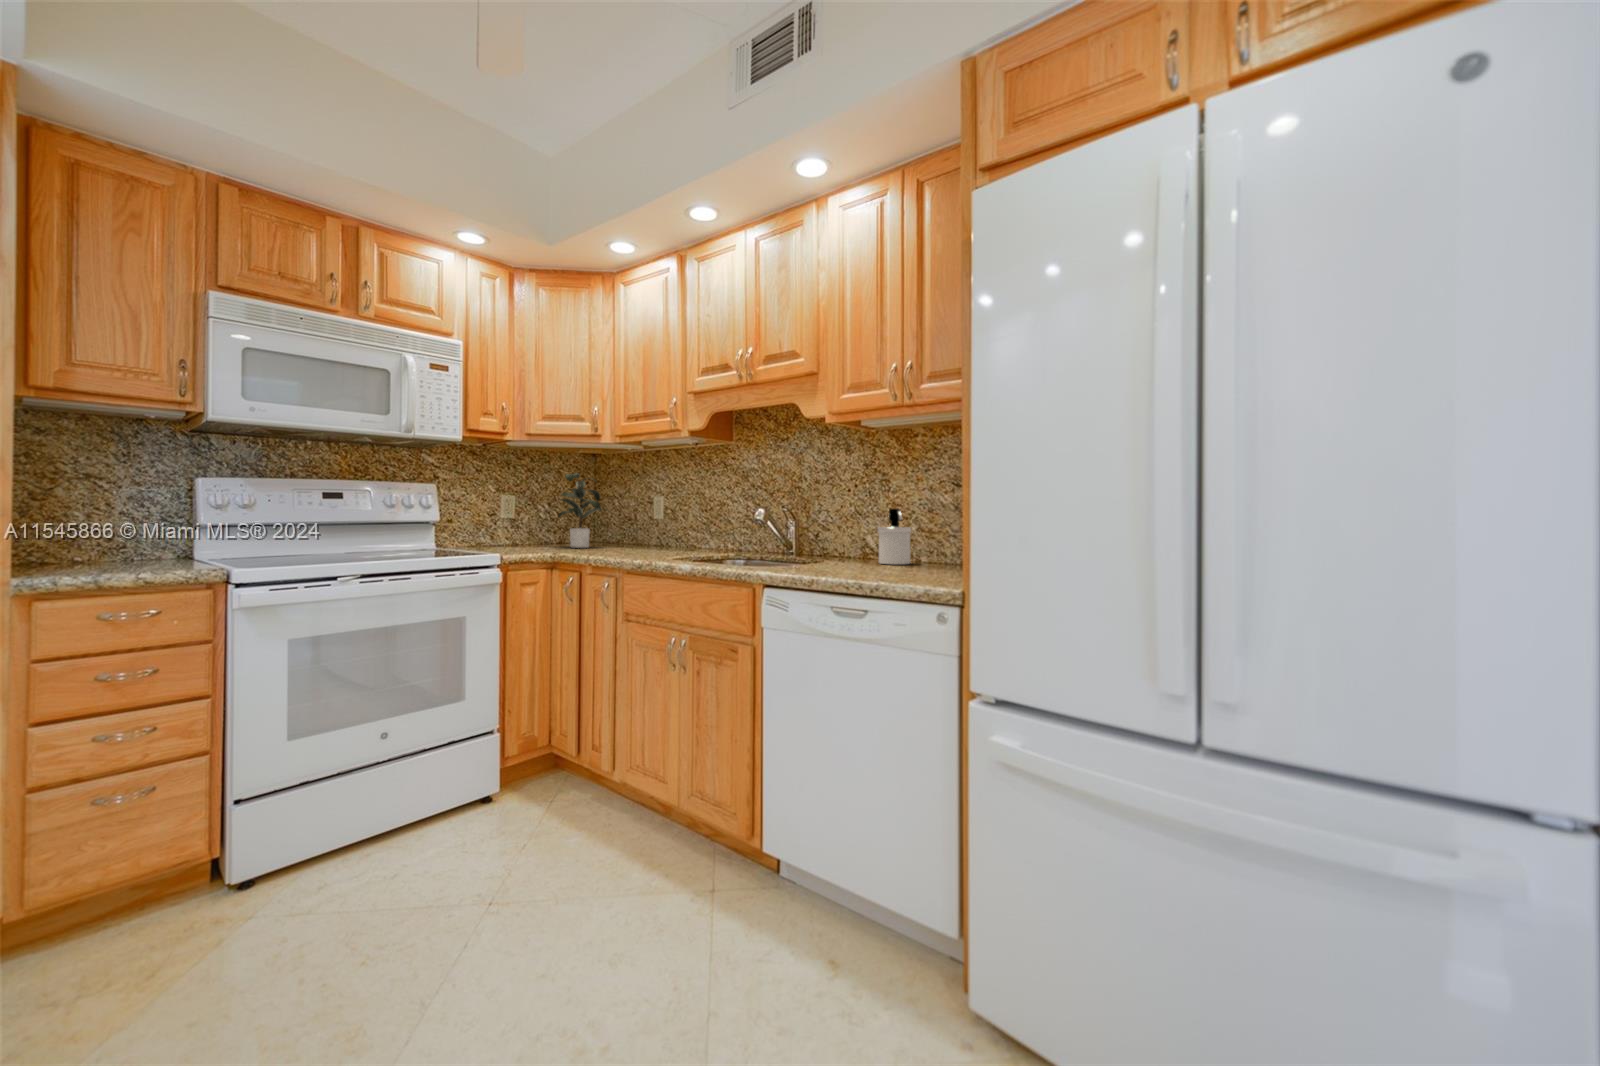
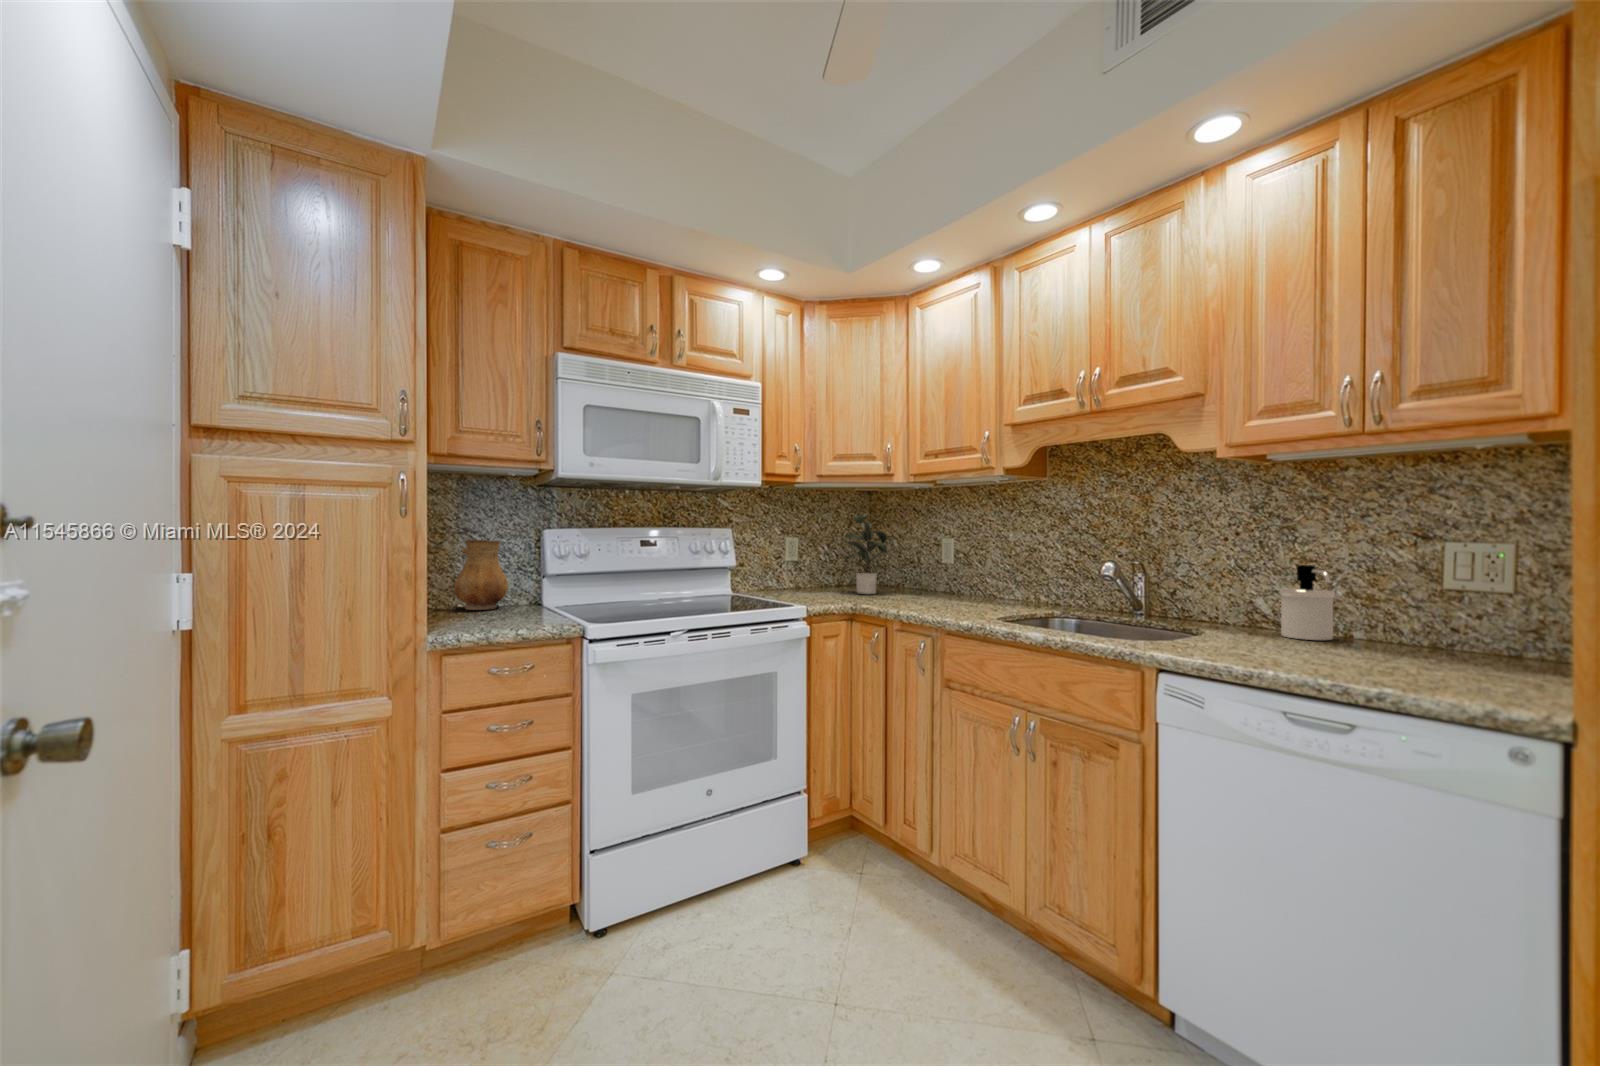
ceramic pitcher: none [66,486,149,563] -> present [454,539,508,610]

